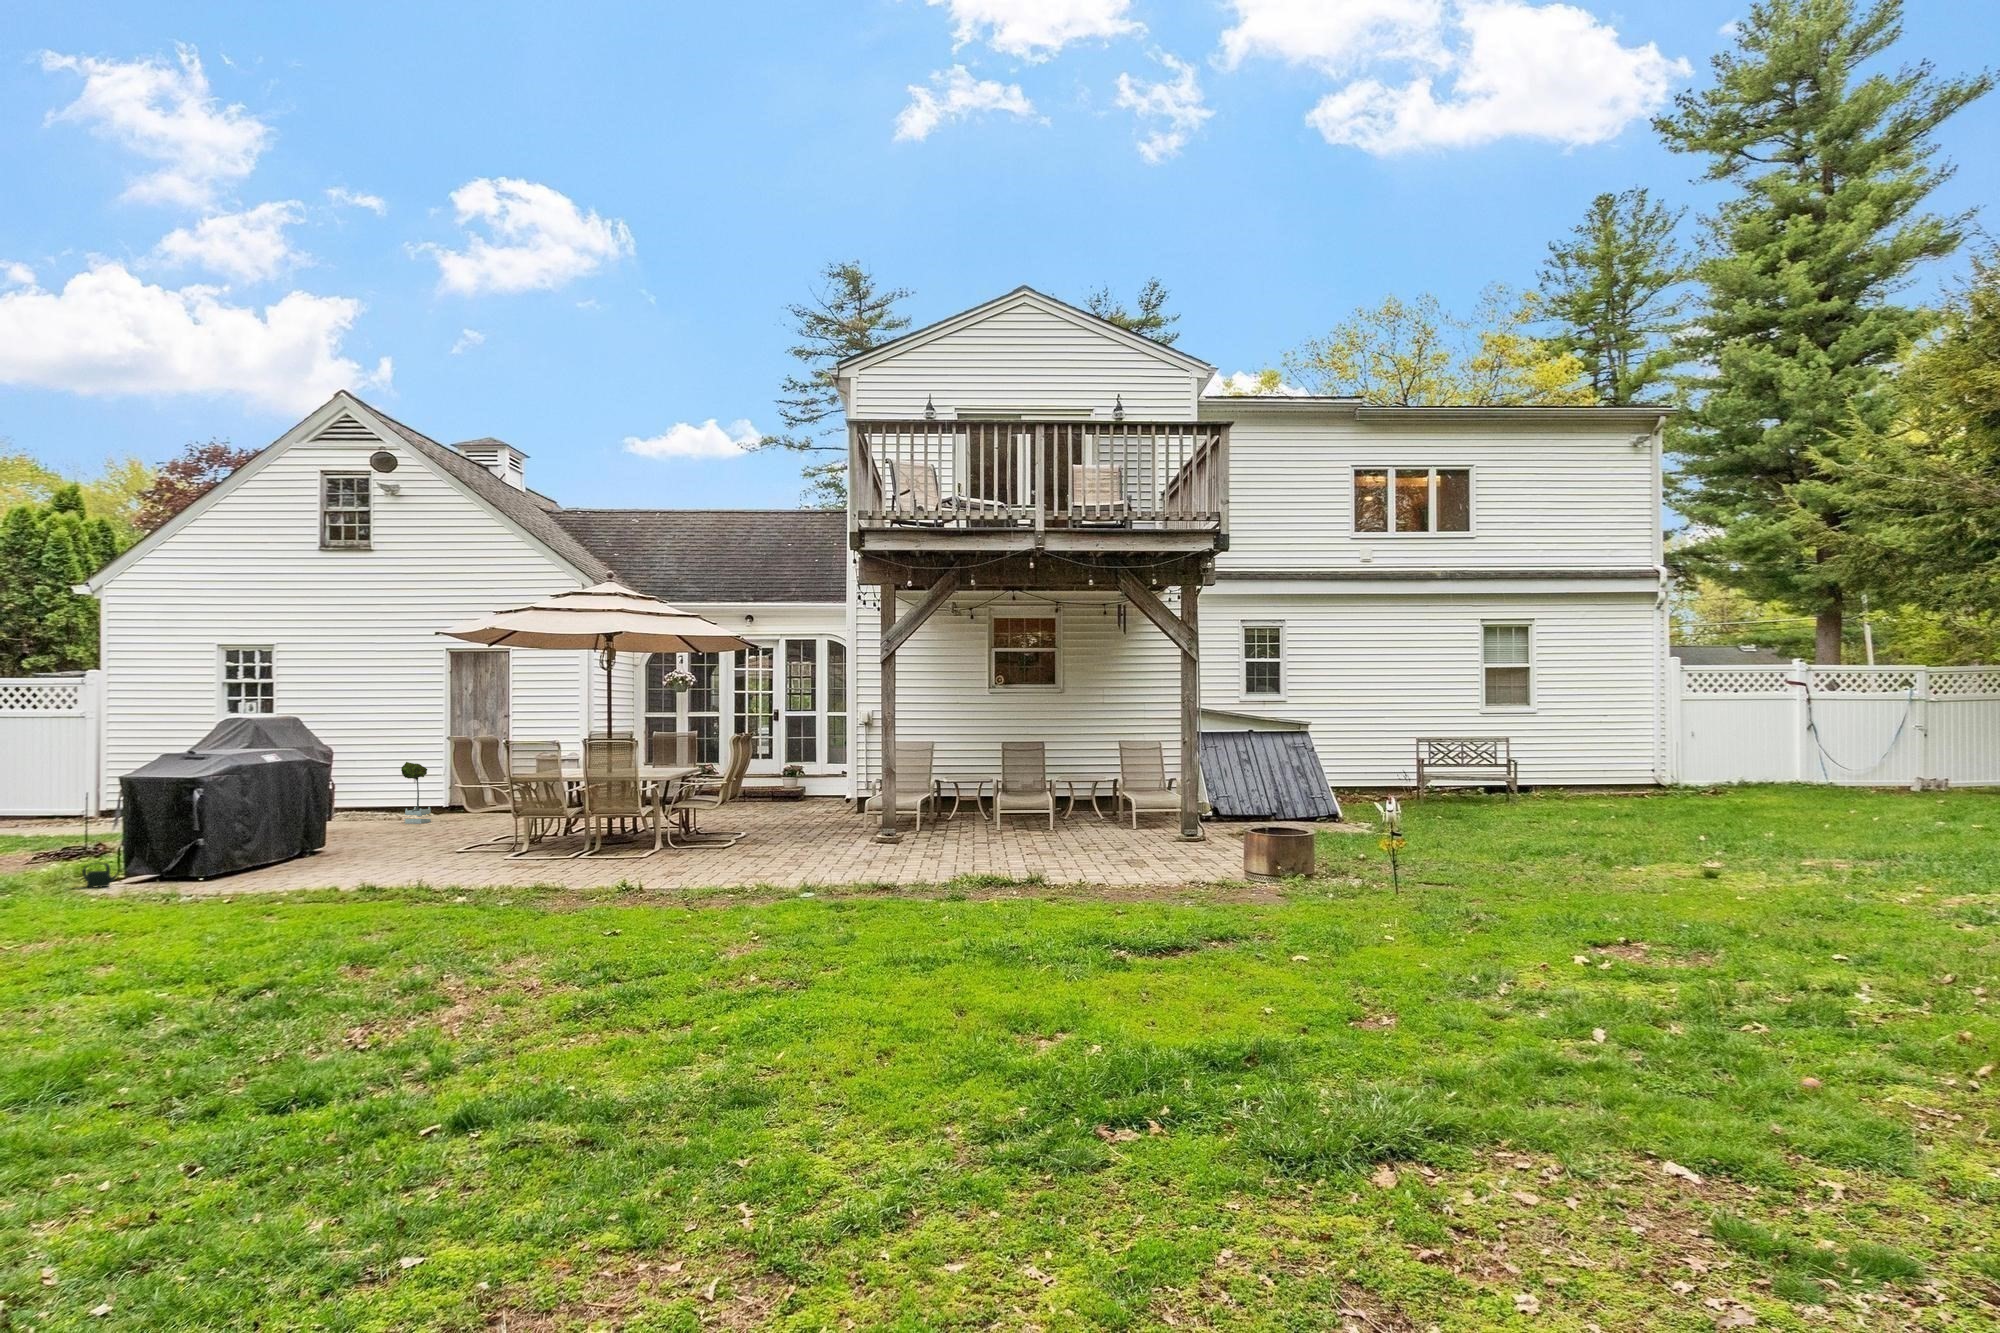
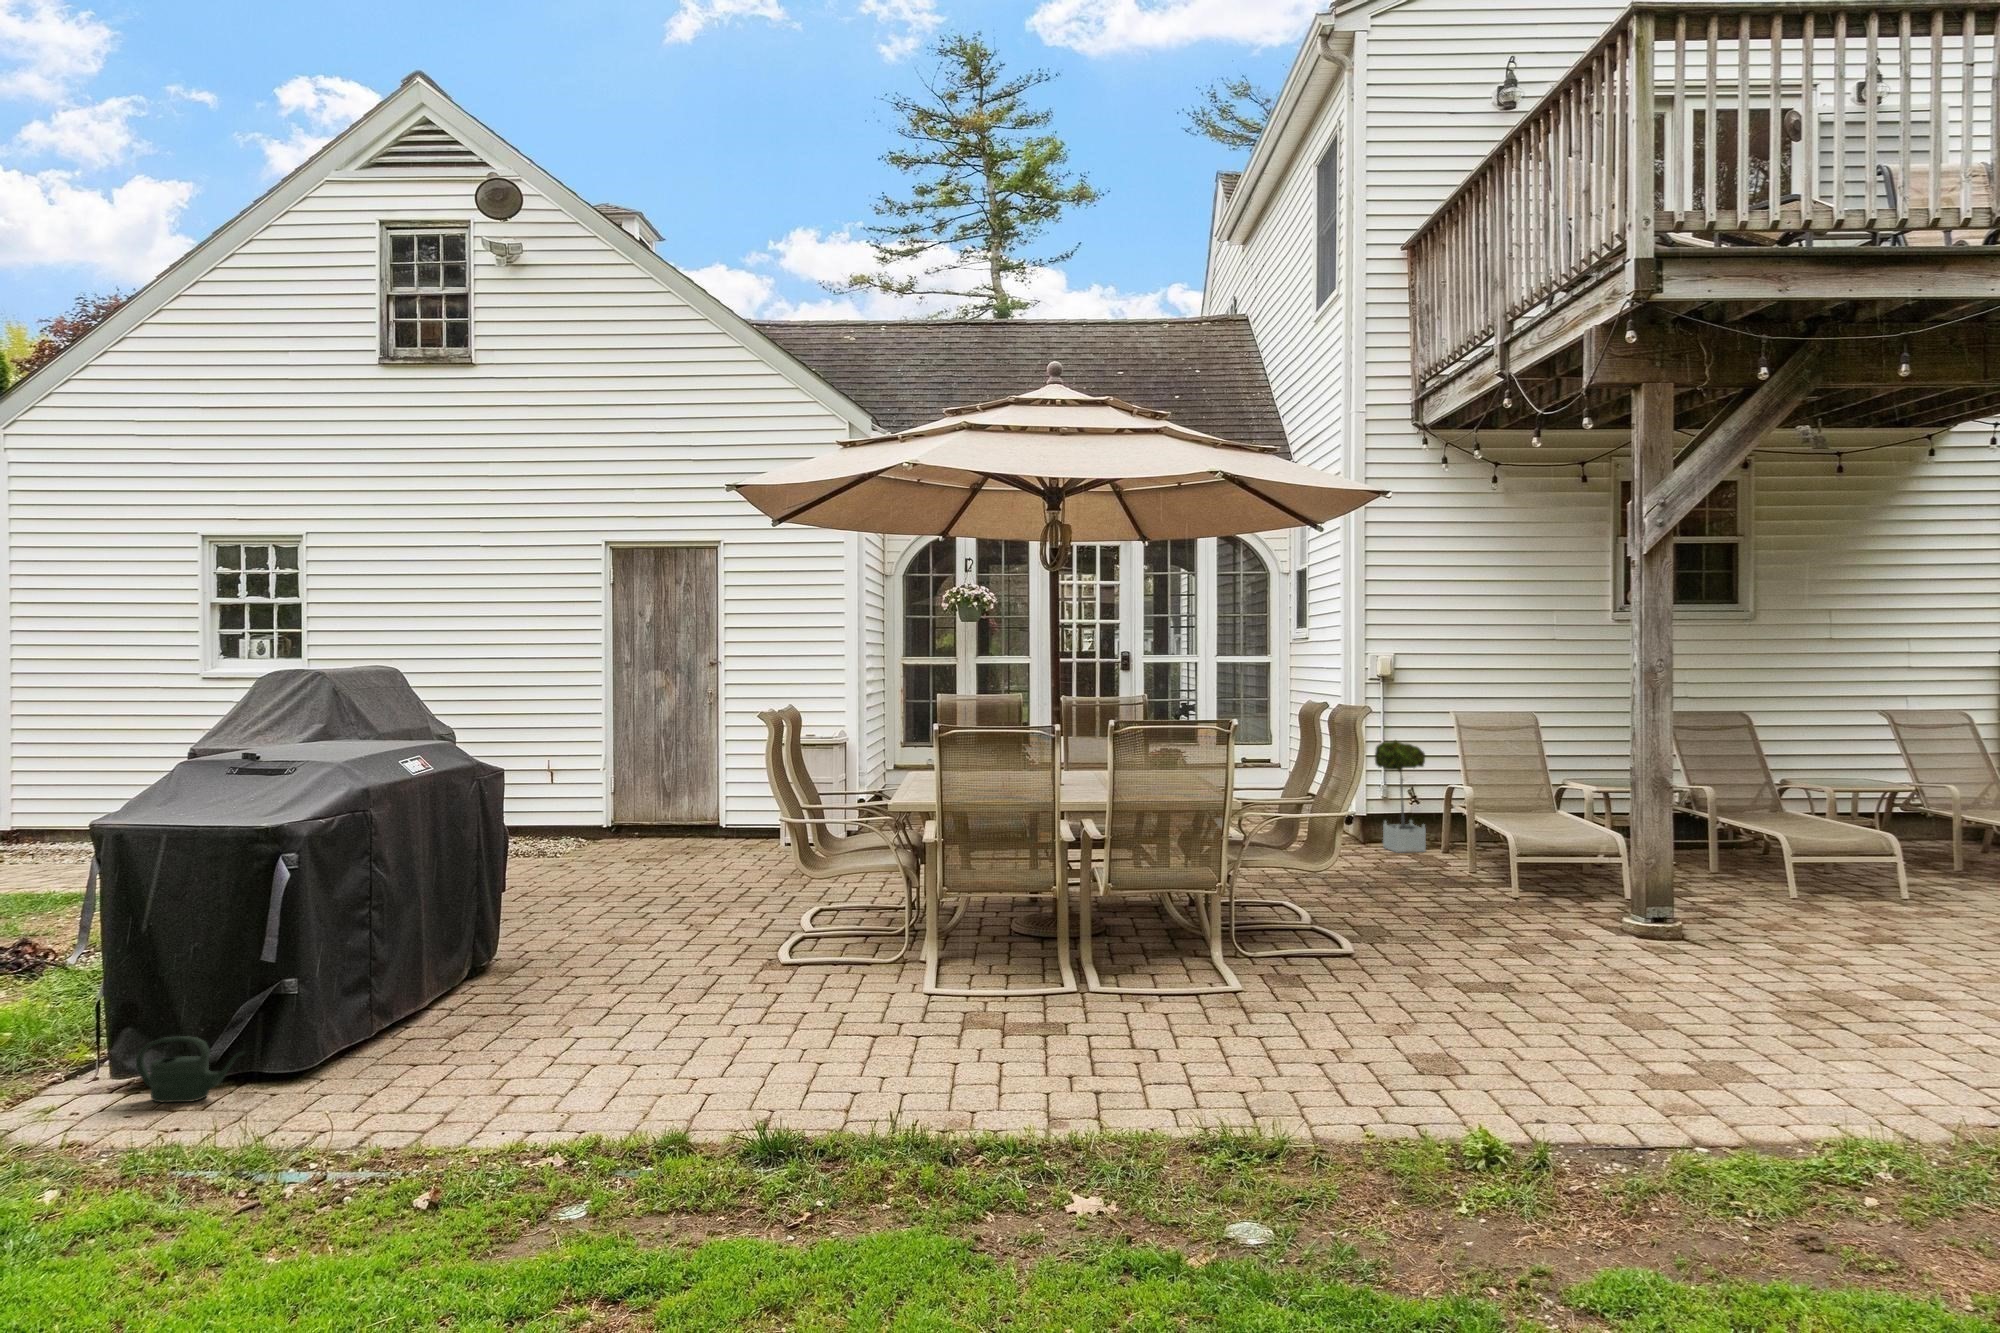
potted tree: present [401,762,431,824] -> present [1375,740,1426,853]

